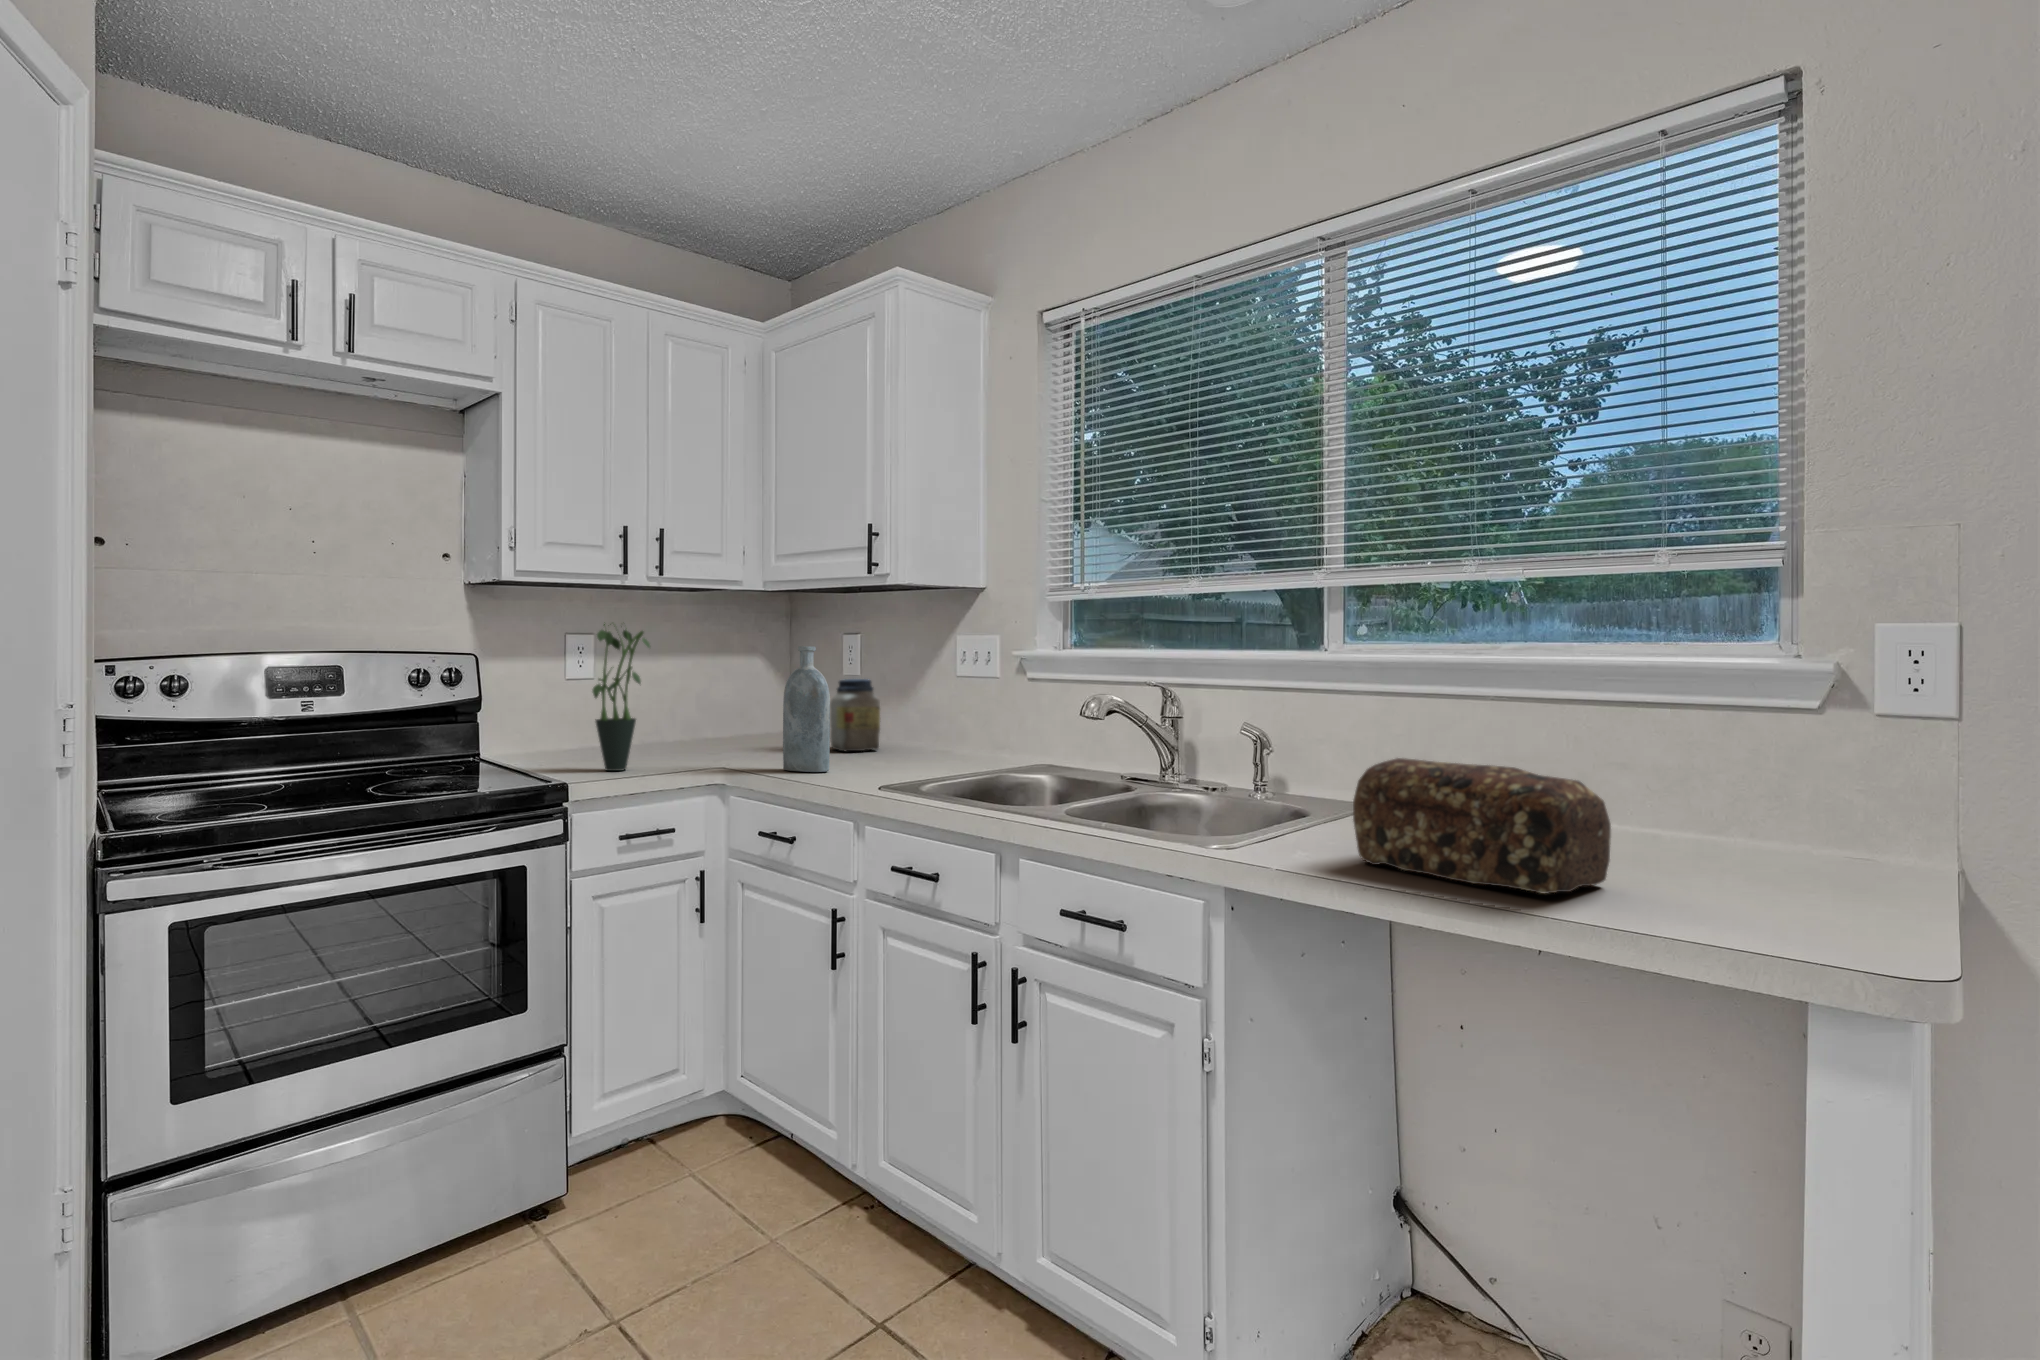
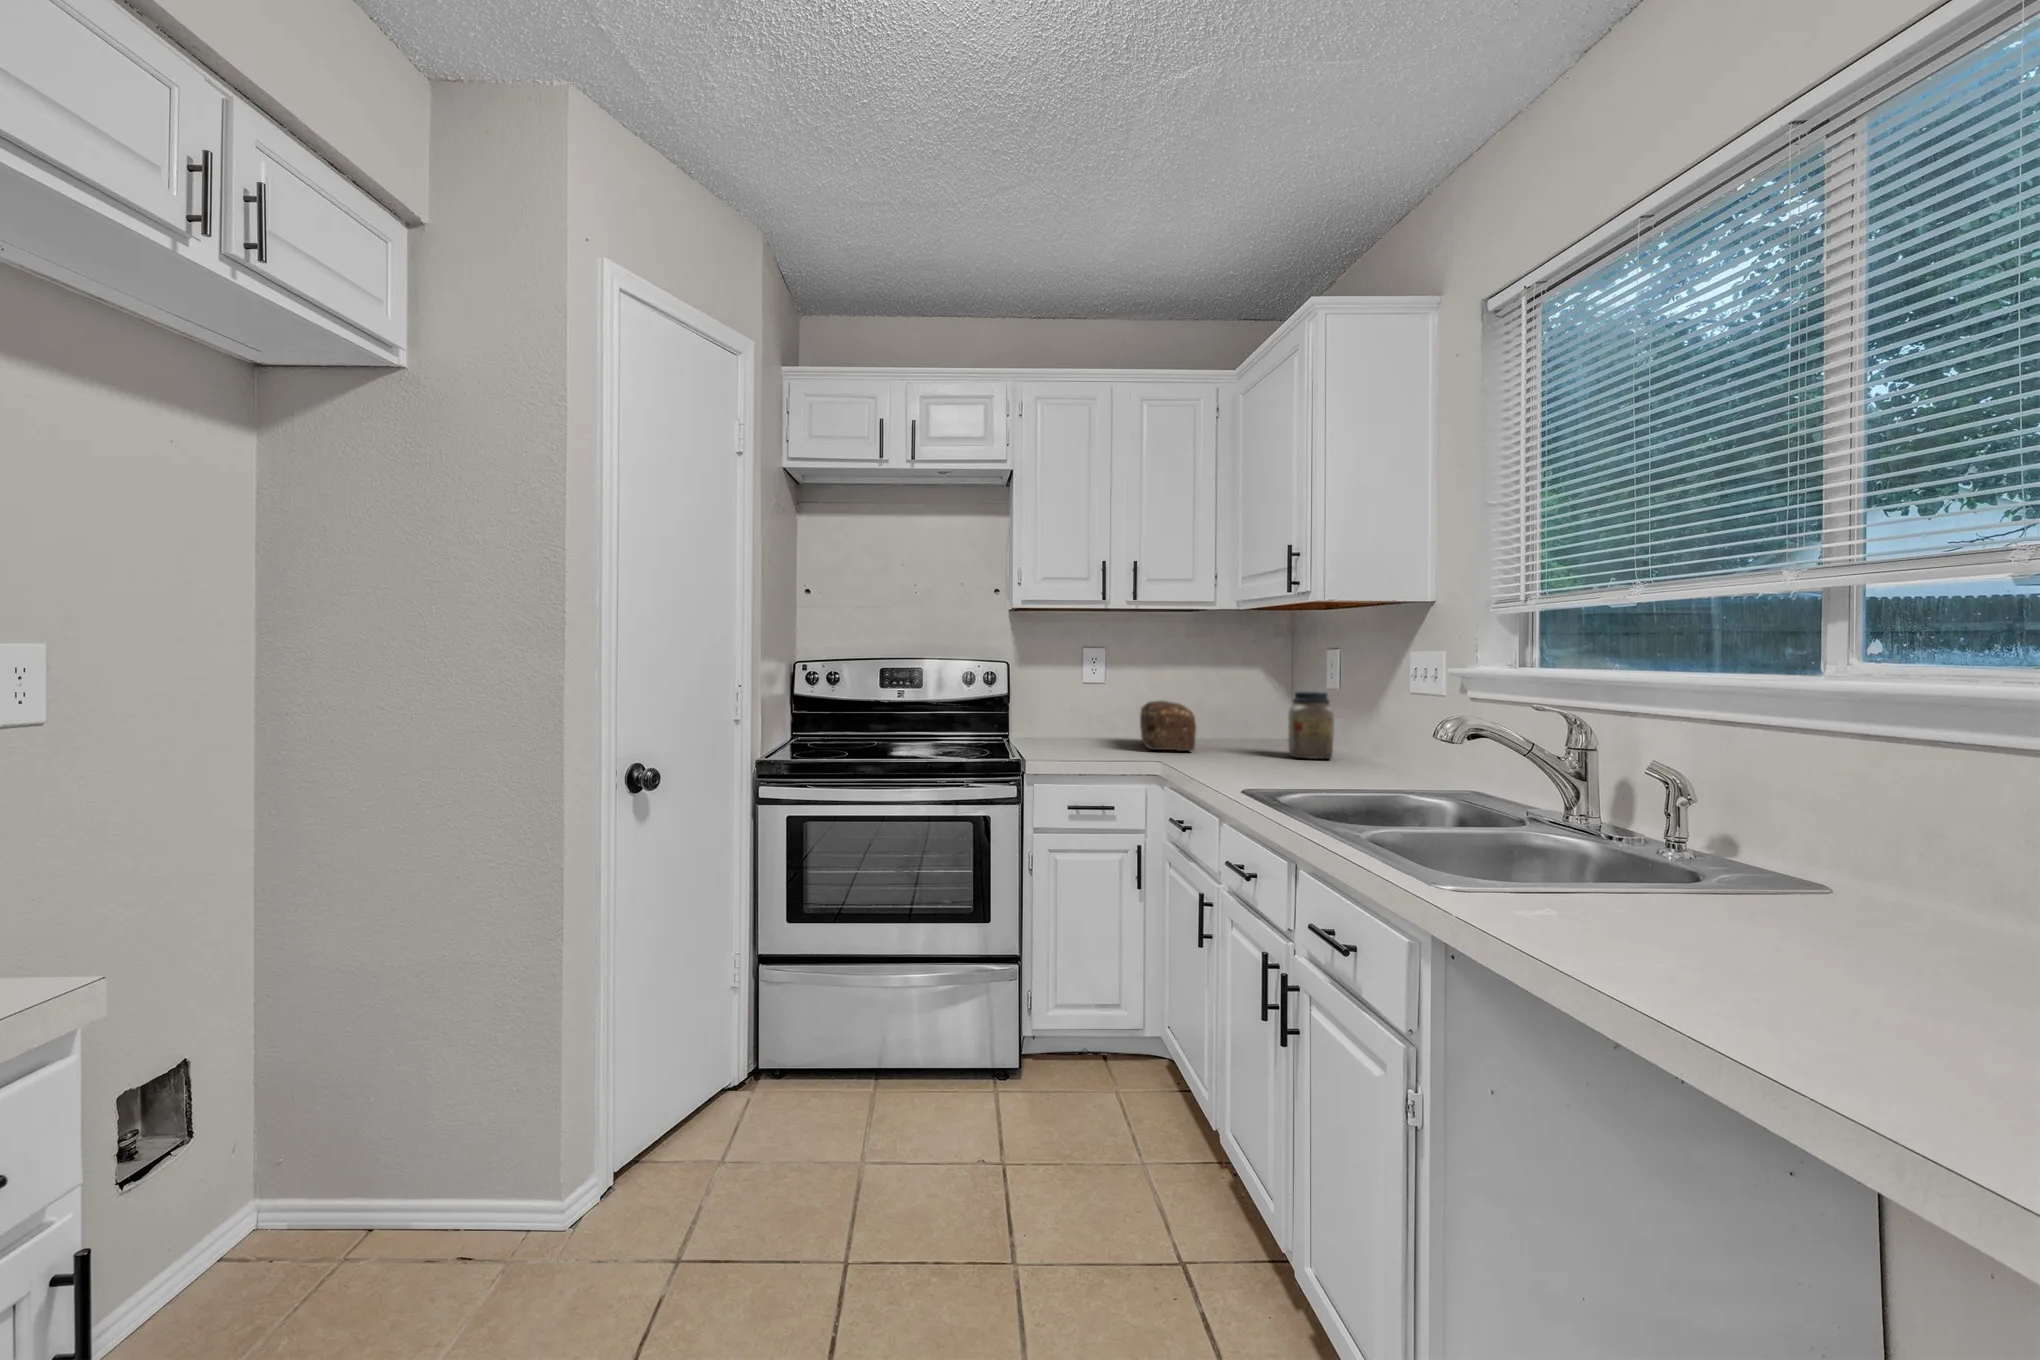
potted plant: present [593,624,650,771] -> none [1059,639,1109,756]
bottle: present [783,646,830,772] -> none [1203,660,1239,772]
bread loaf: present [1353,758,1611,894] -> present [1140,701,1196,751]

